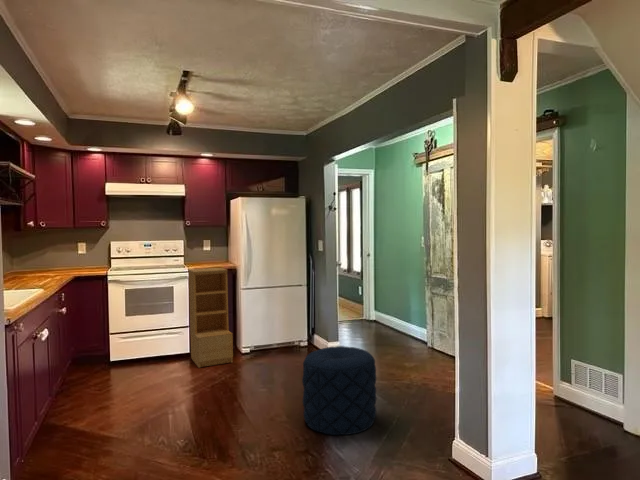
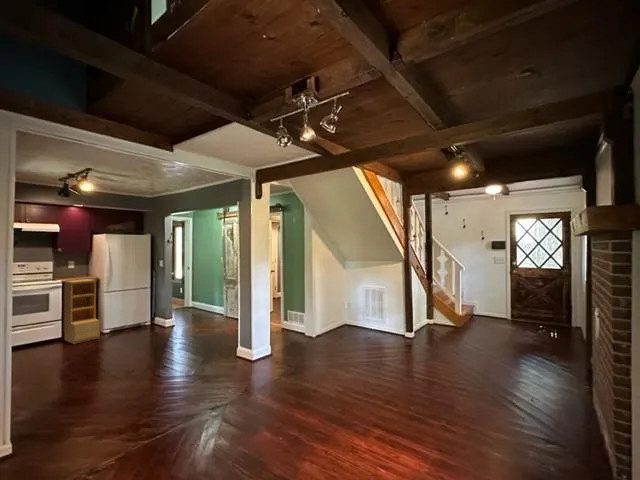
pouf: present [302,346,376,435] -> none [159,316,199,359]

